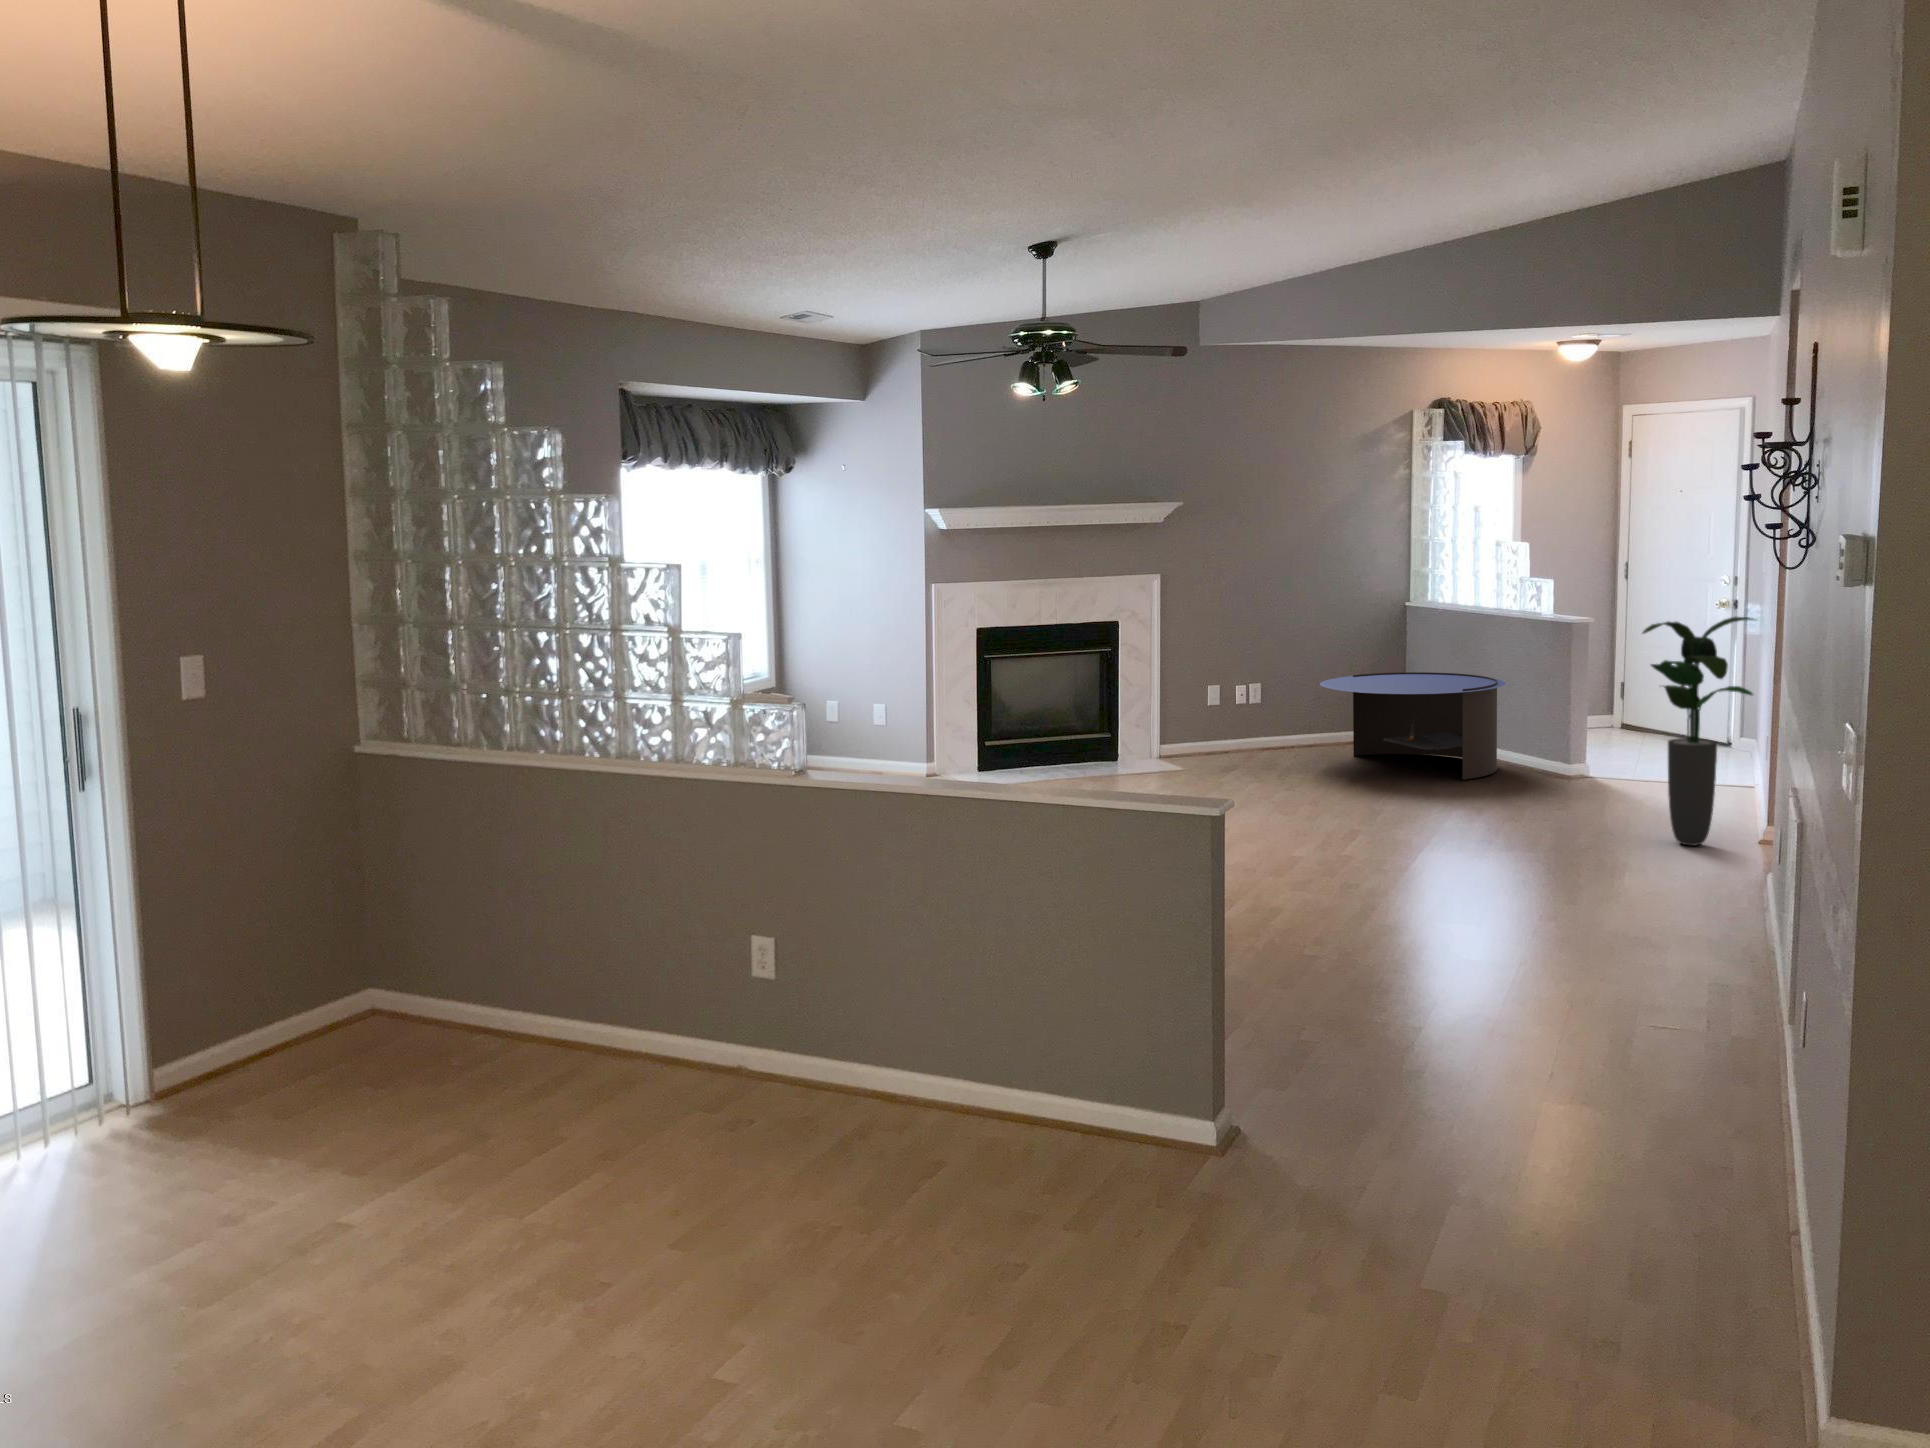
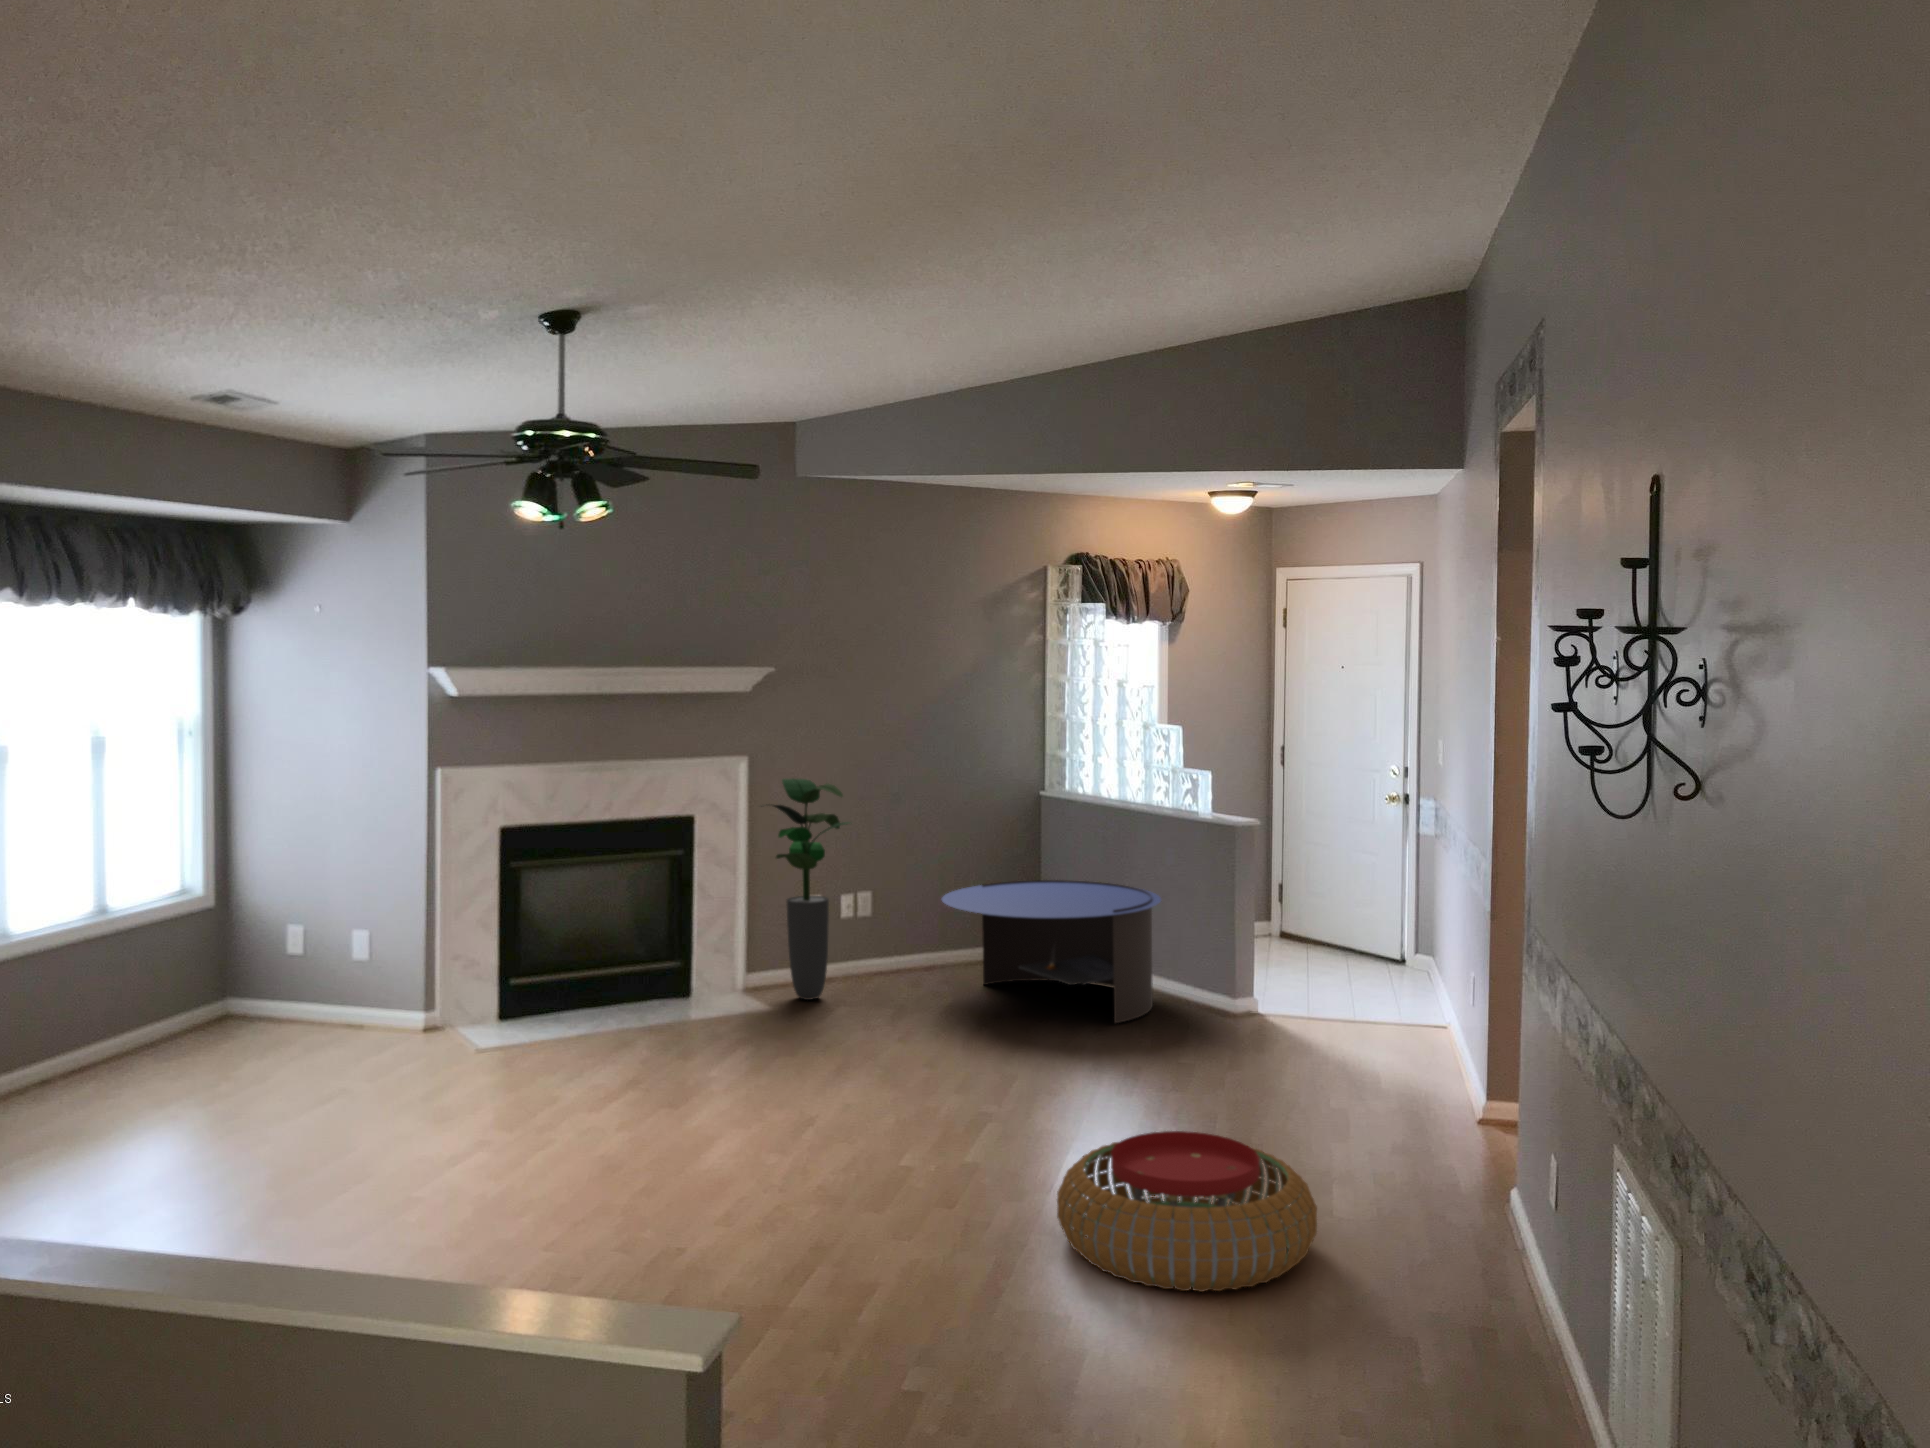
potted plant: present [1643,617,1754,846] -> present [761,779,850,1000]
pouf: none [1408,818,1600,910] -> present [1057,1131,1317,1292]

